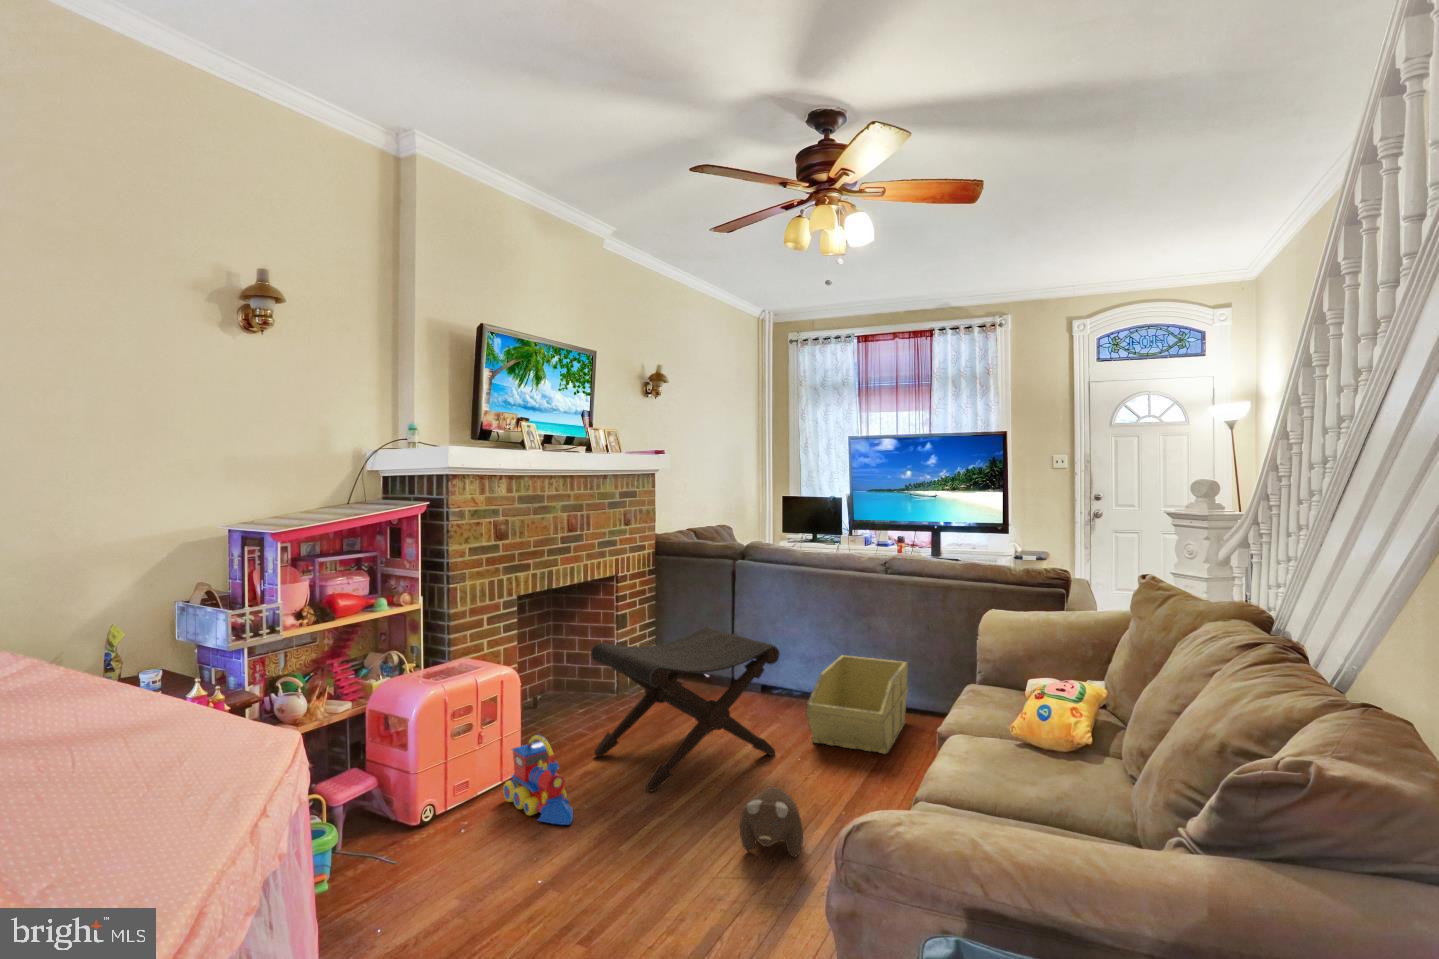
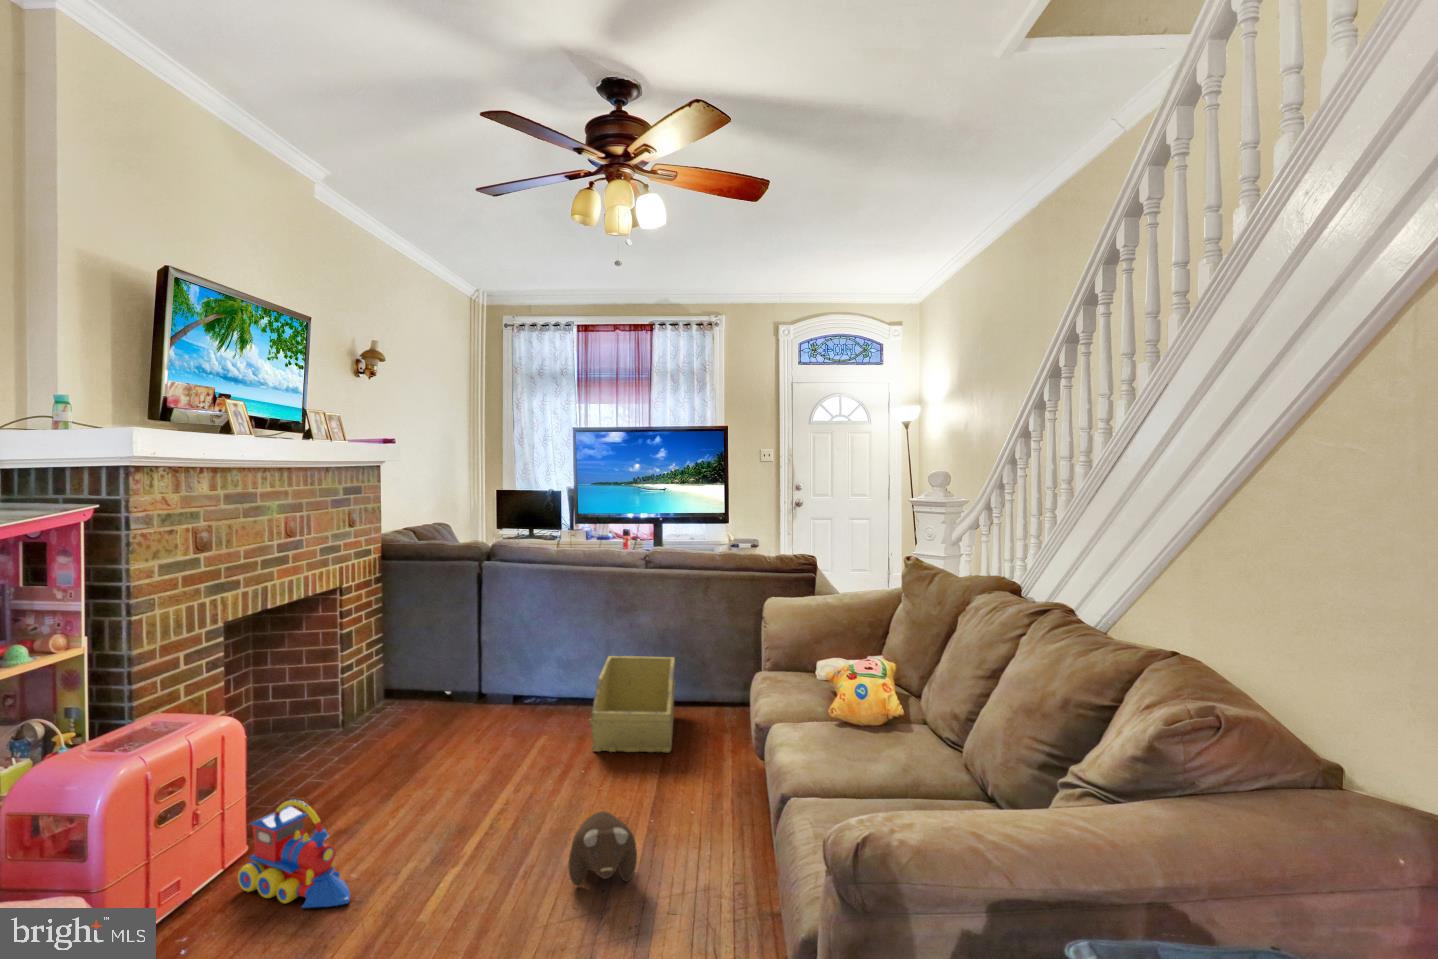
footstool: present [591,627,780,792] -> none [341,640,567,840]

